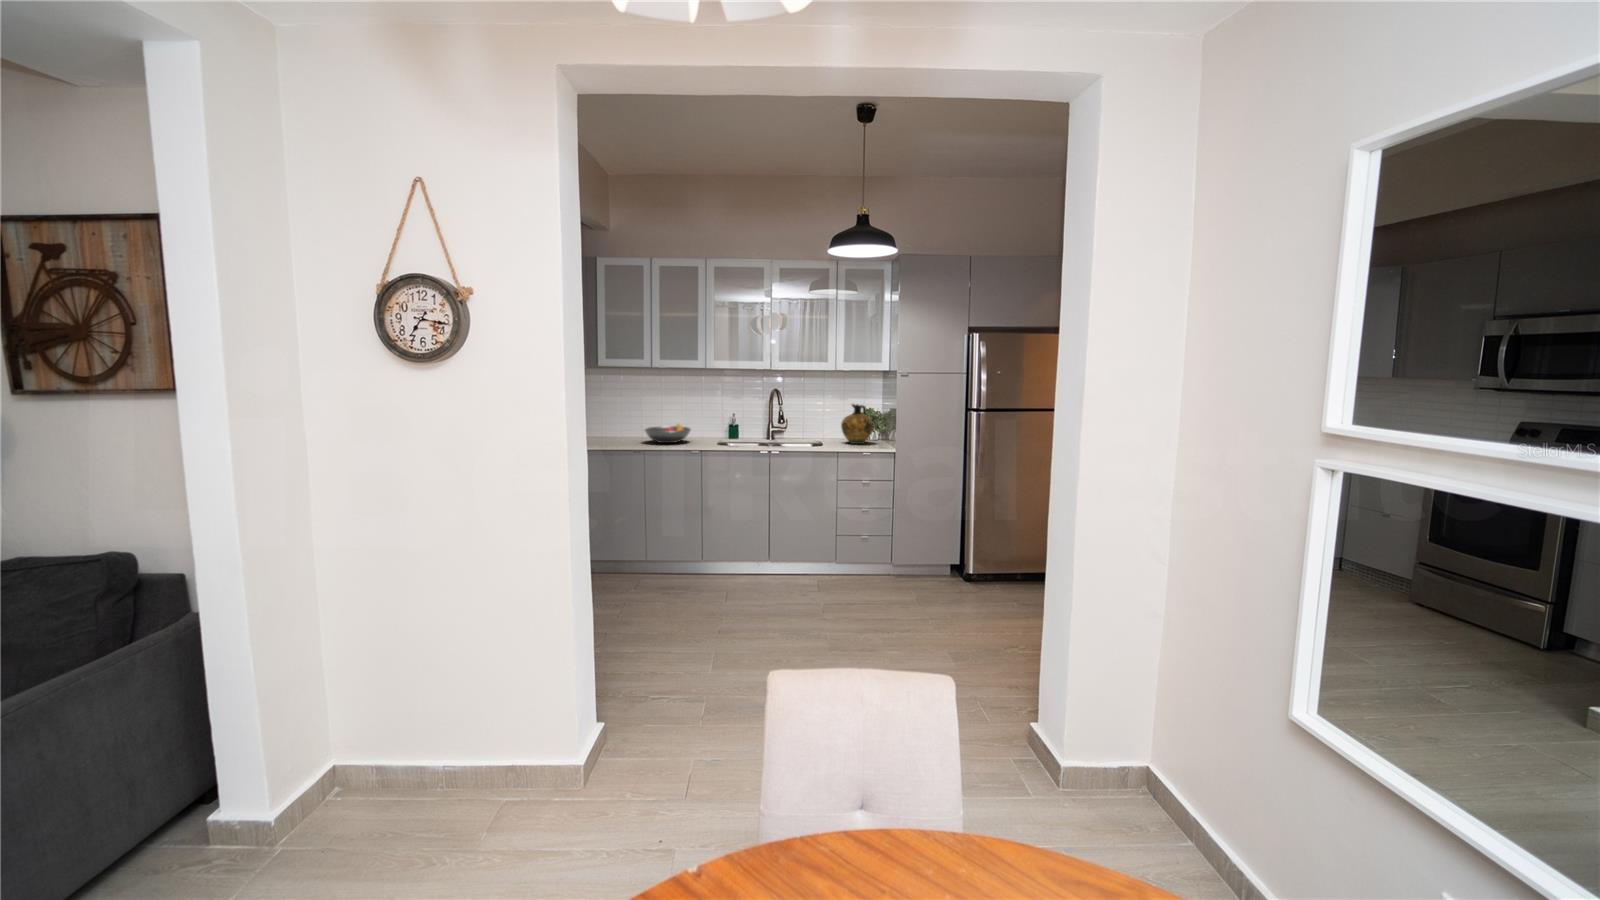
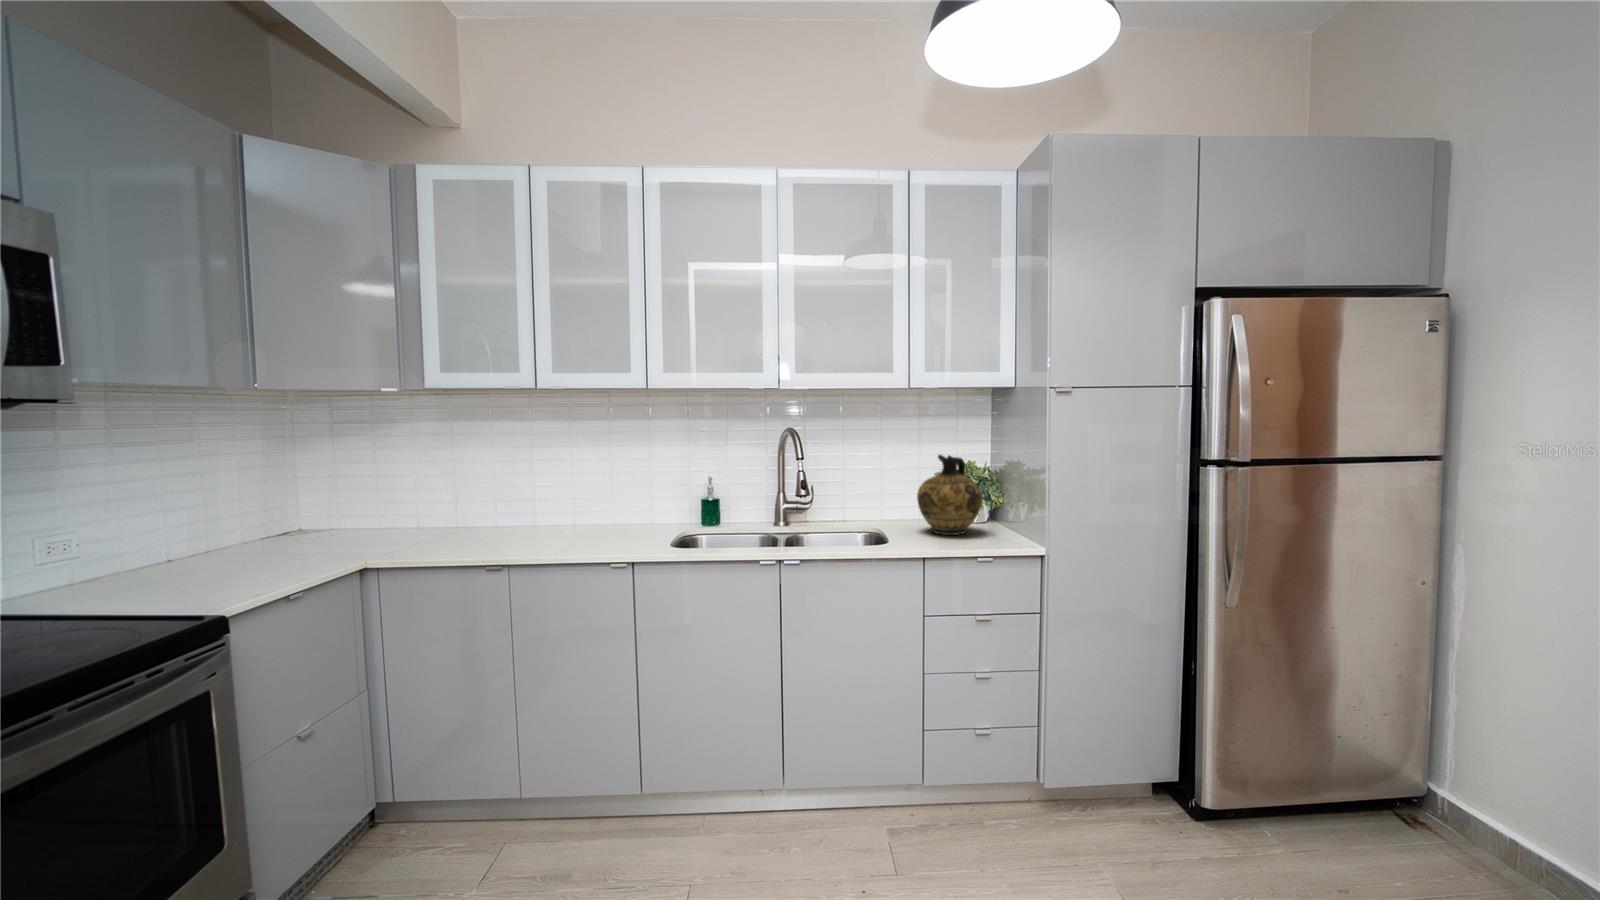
fruit bowl: present [645,424,691,443] -> none [529,499,625,539]

